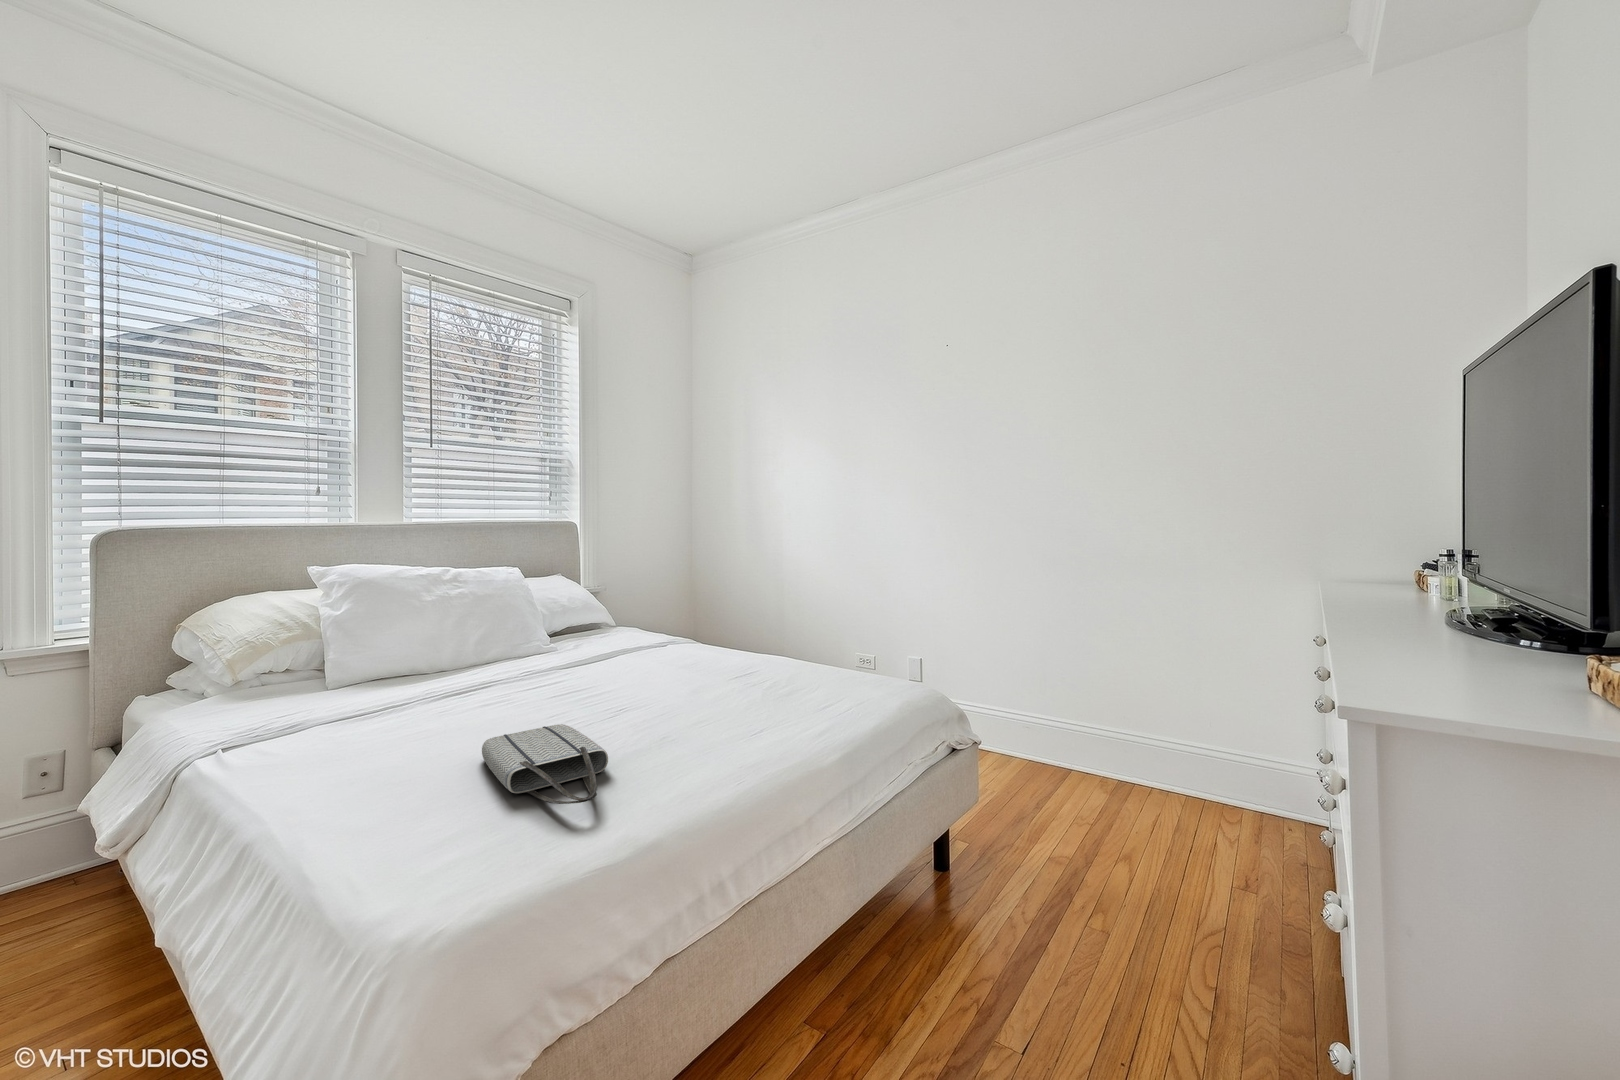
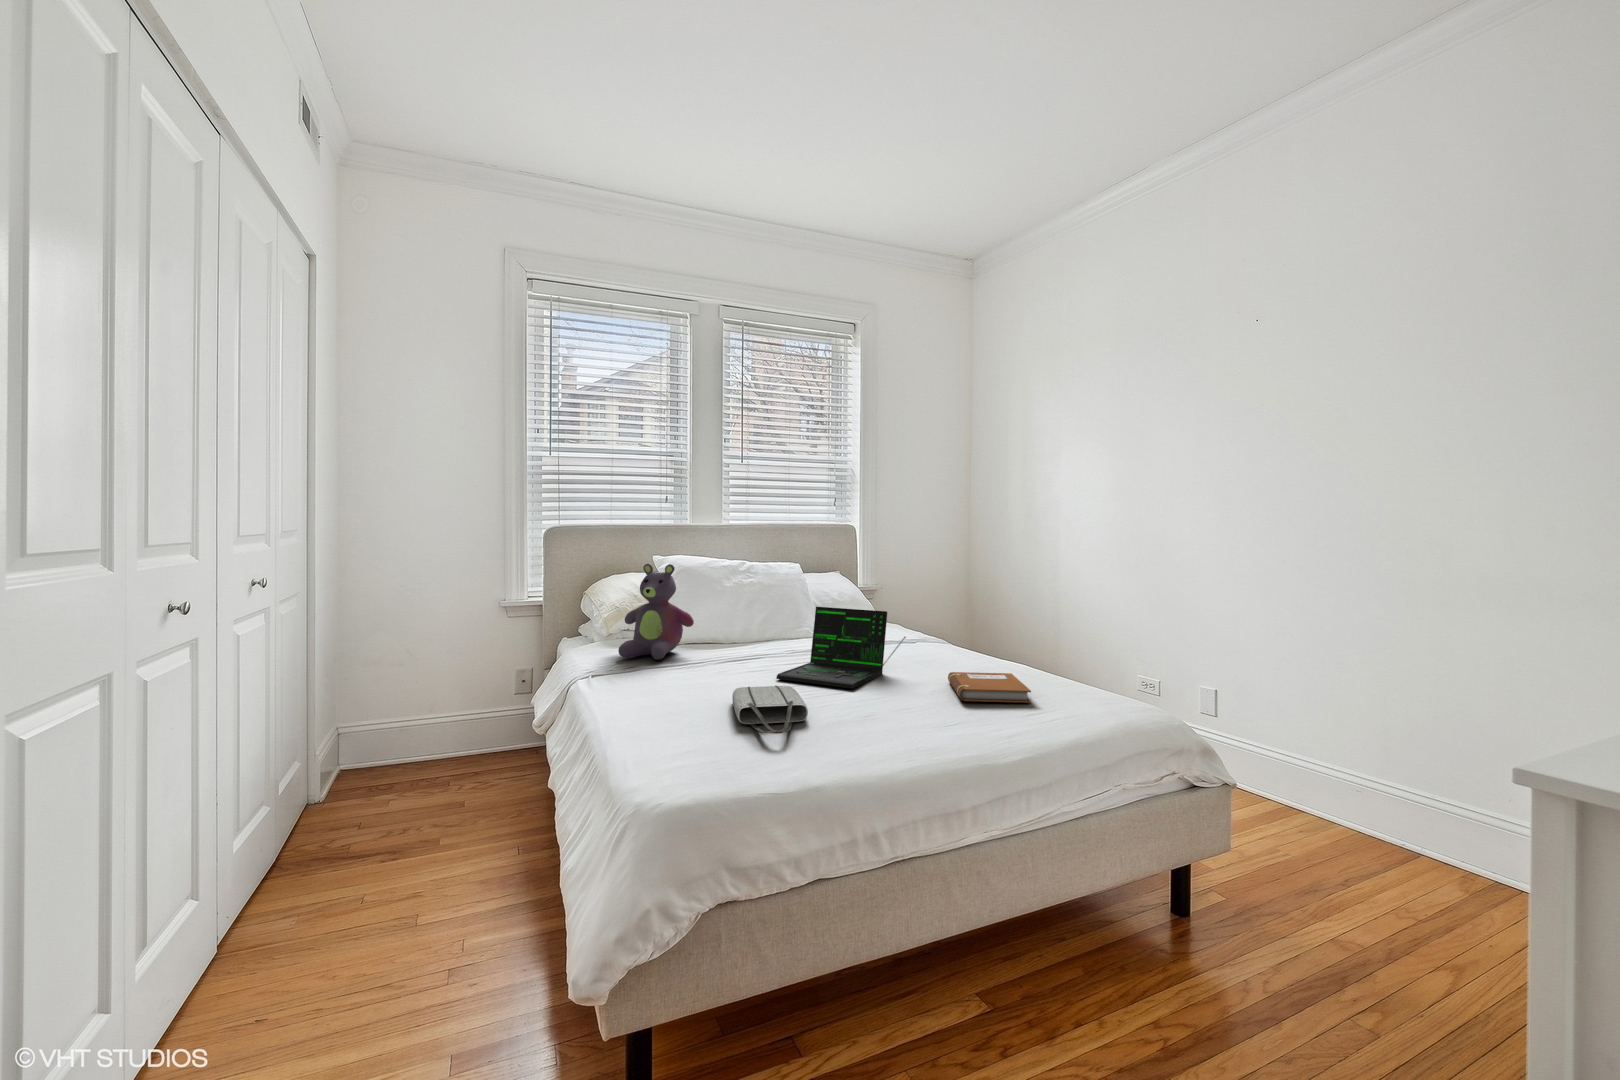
stuffed bear: none [257,575,386,716] -> present [618,564,694,660]
laptop: none [530,615,688,715] -> present [776,607,906,688]
notebook: none [742,670,843,709] -> present [948,672,1031,703]

